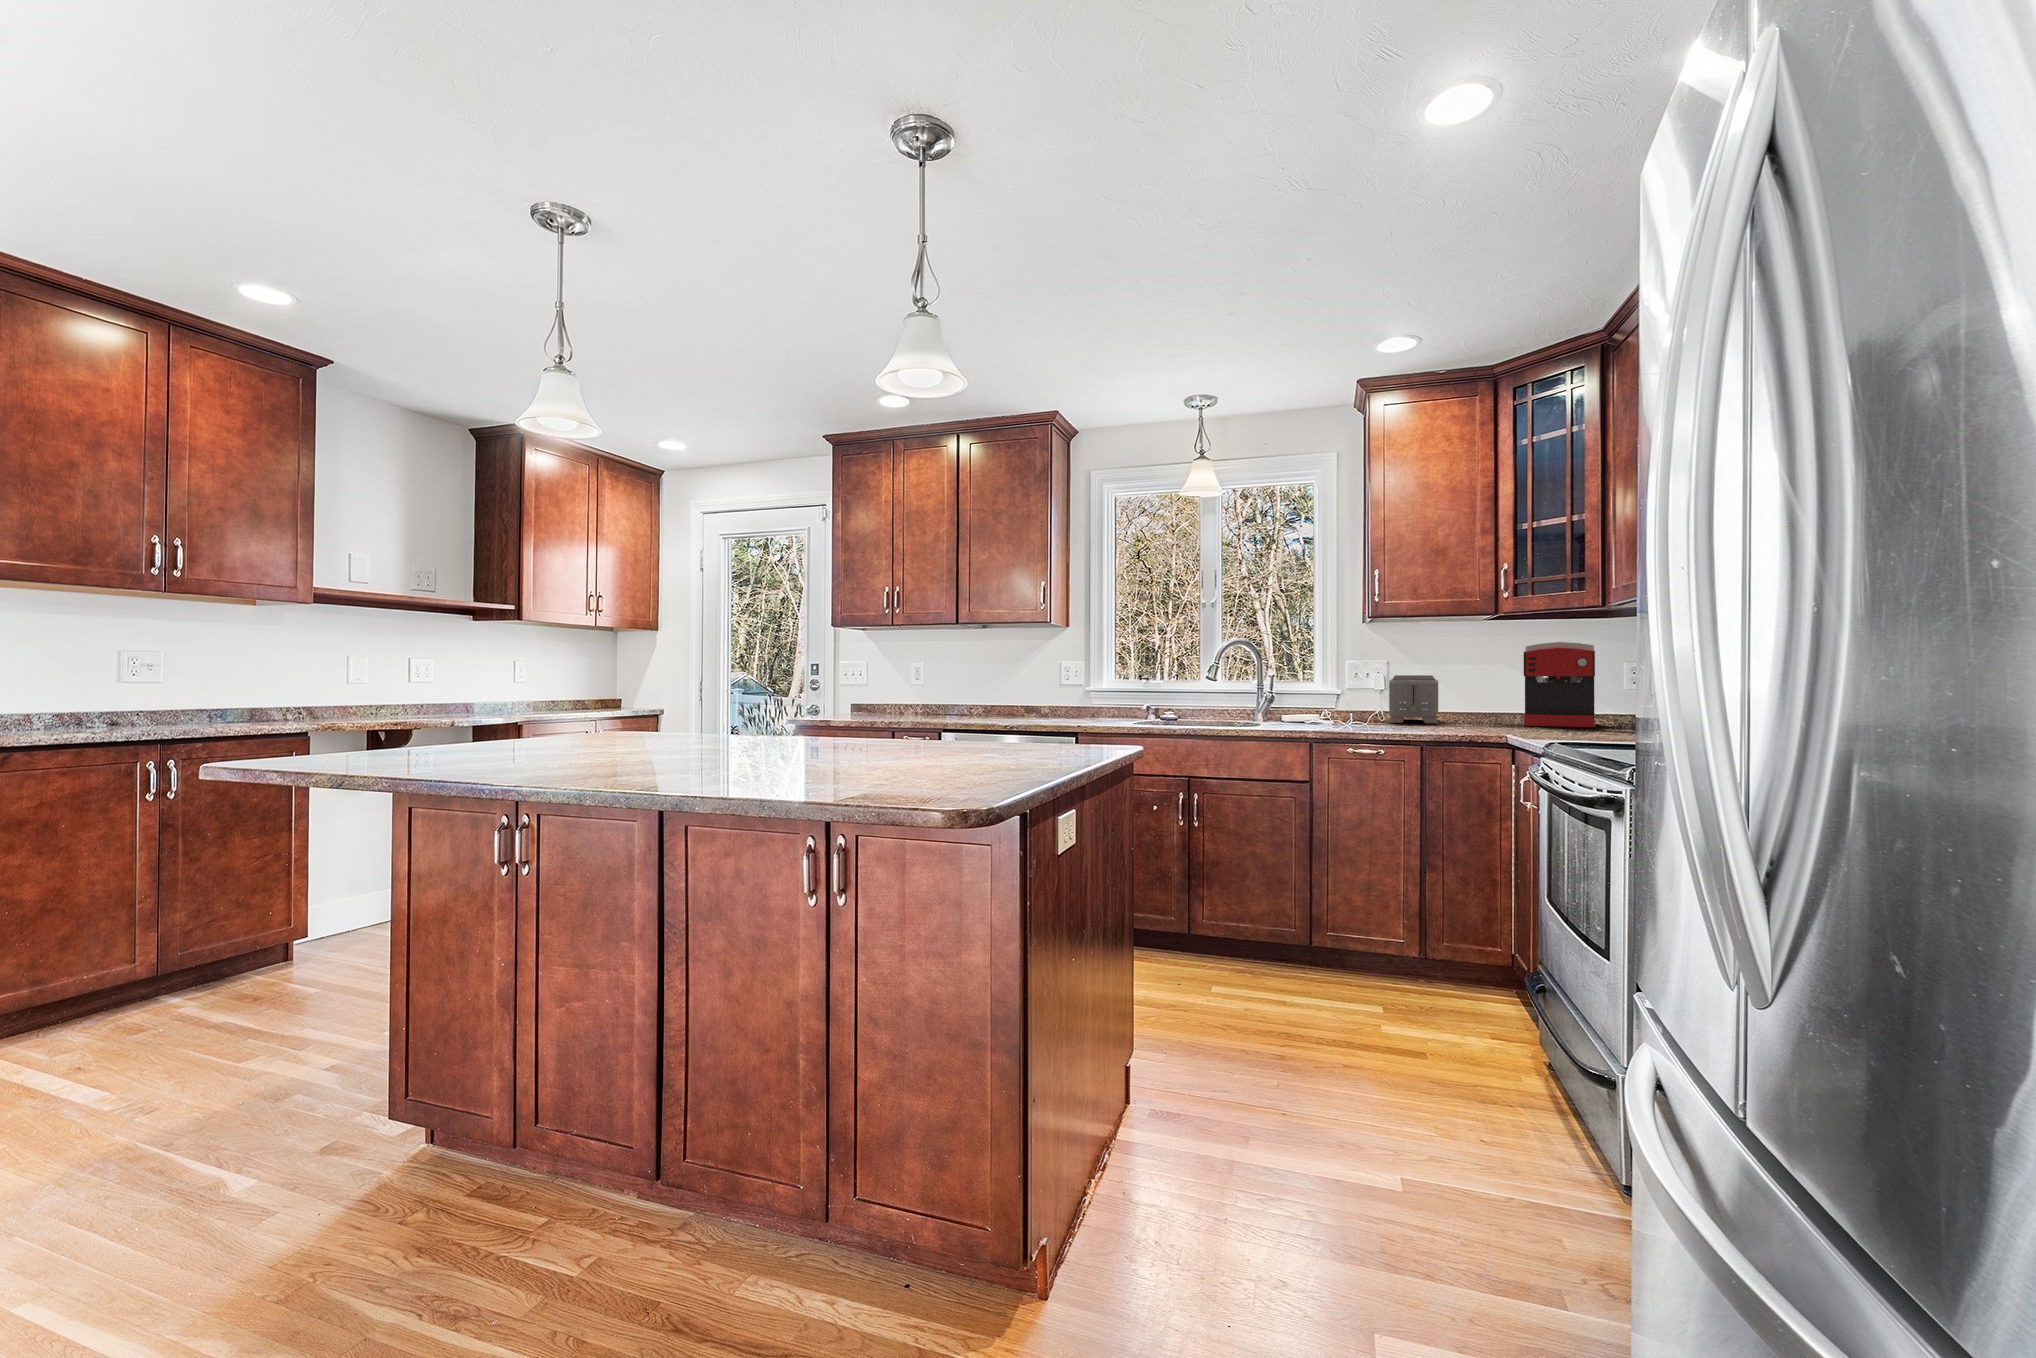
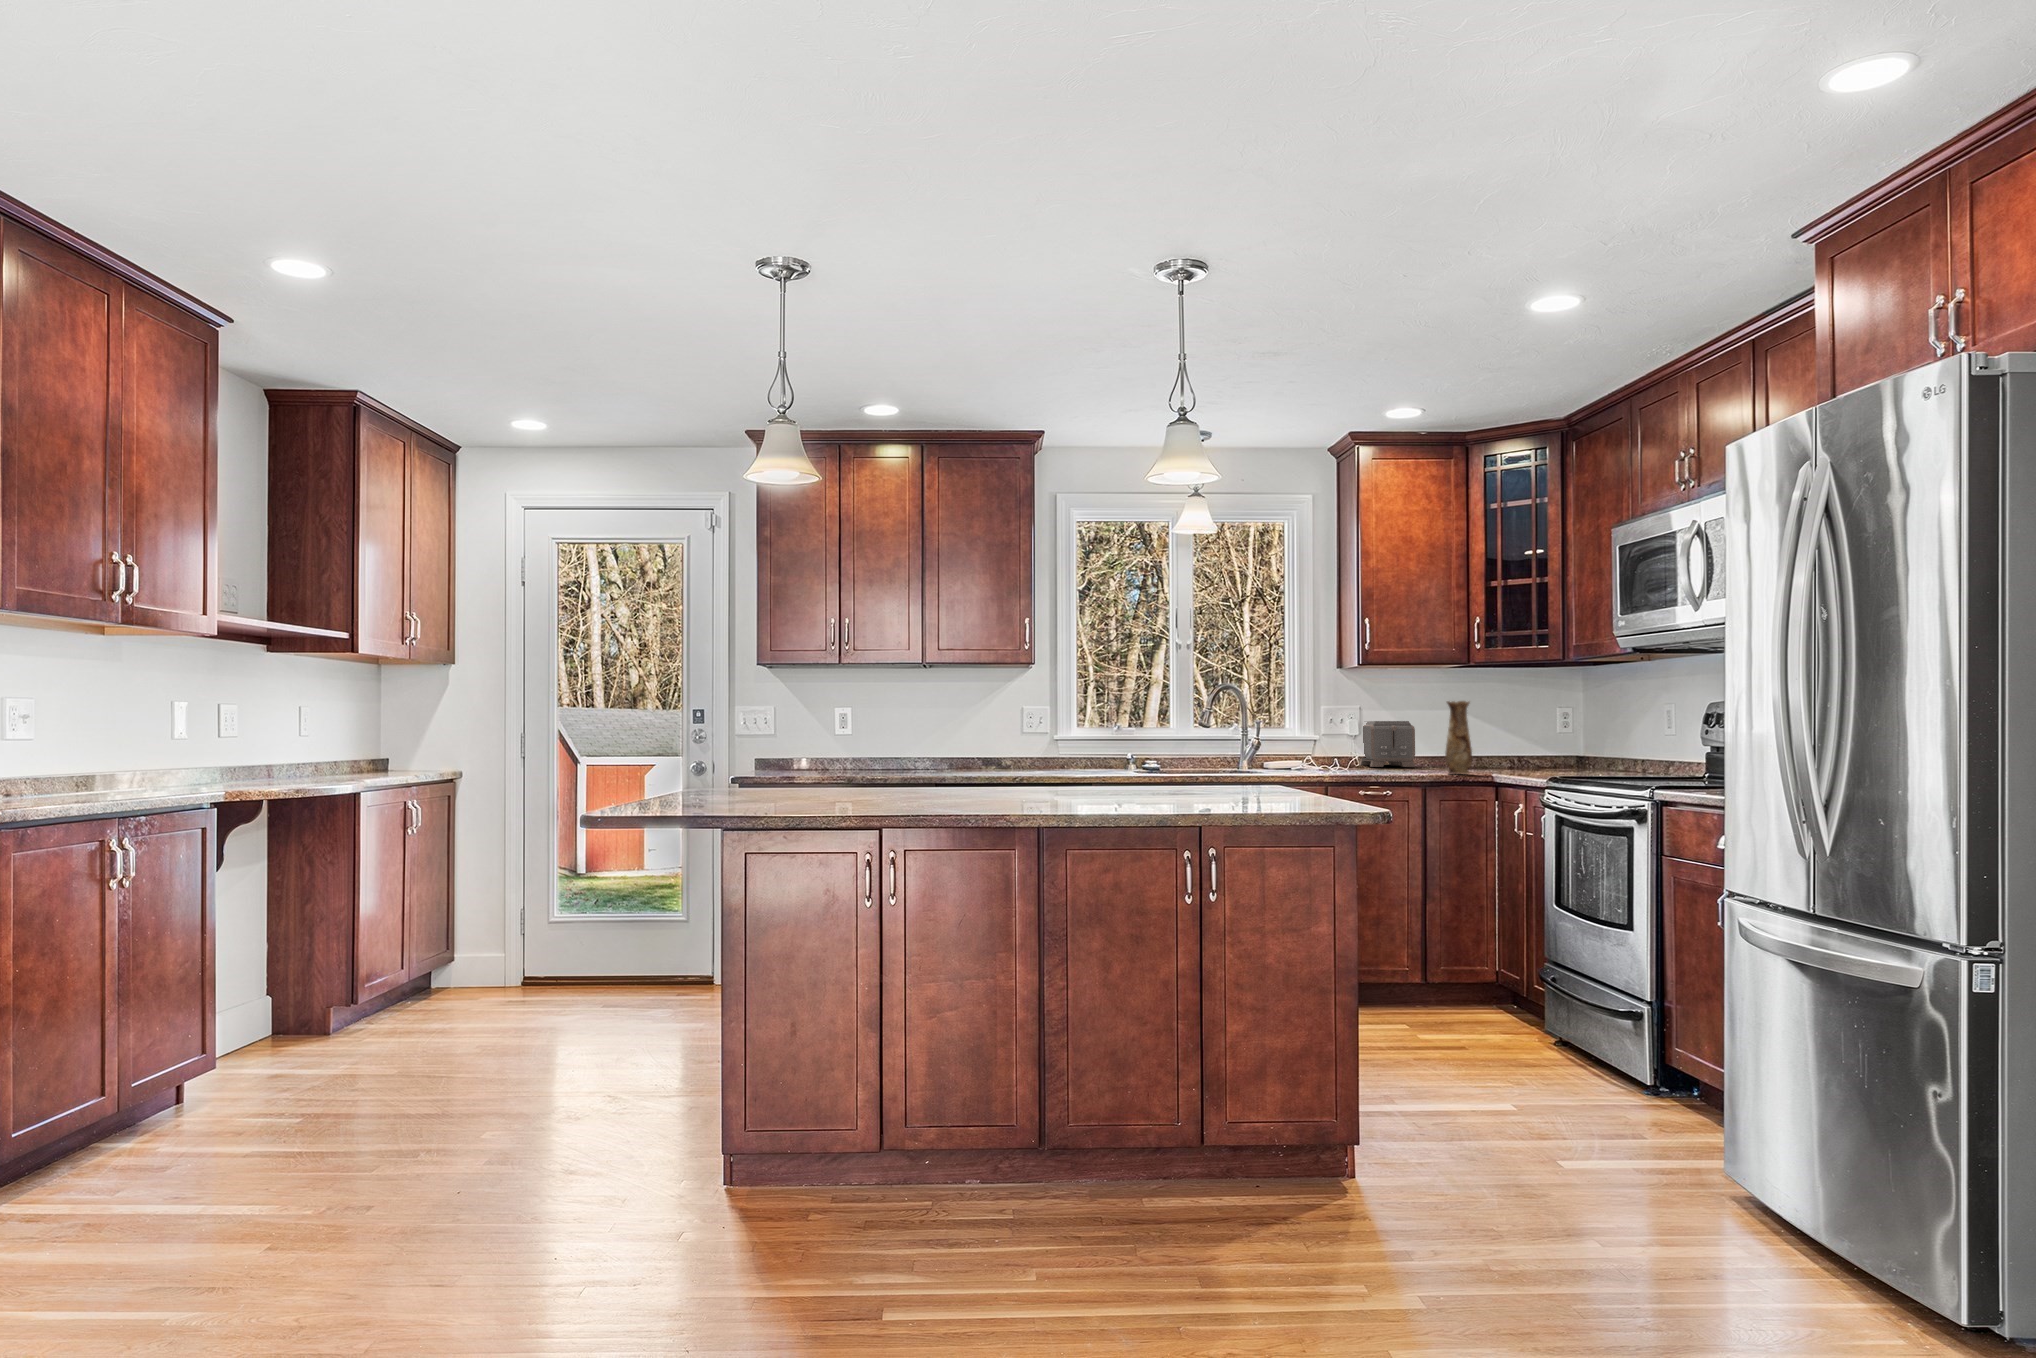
coffee maker: present [1524,642,1595,727] -> none [1480,690,1546,768]
vase: none [1449,653,1480,734] -> present [1445,701,1472,774]

